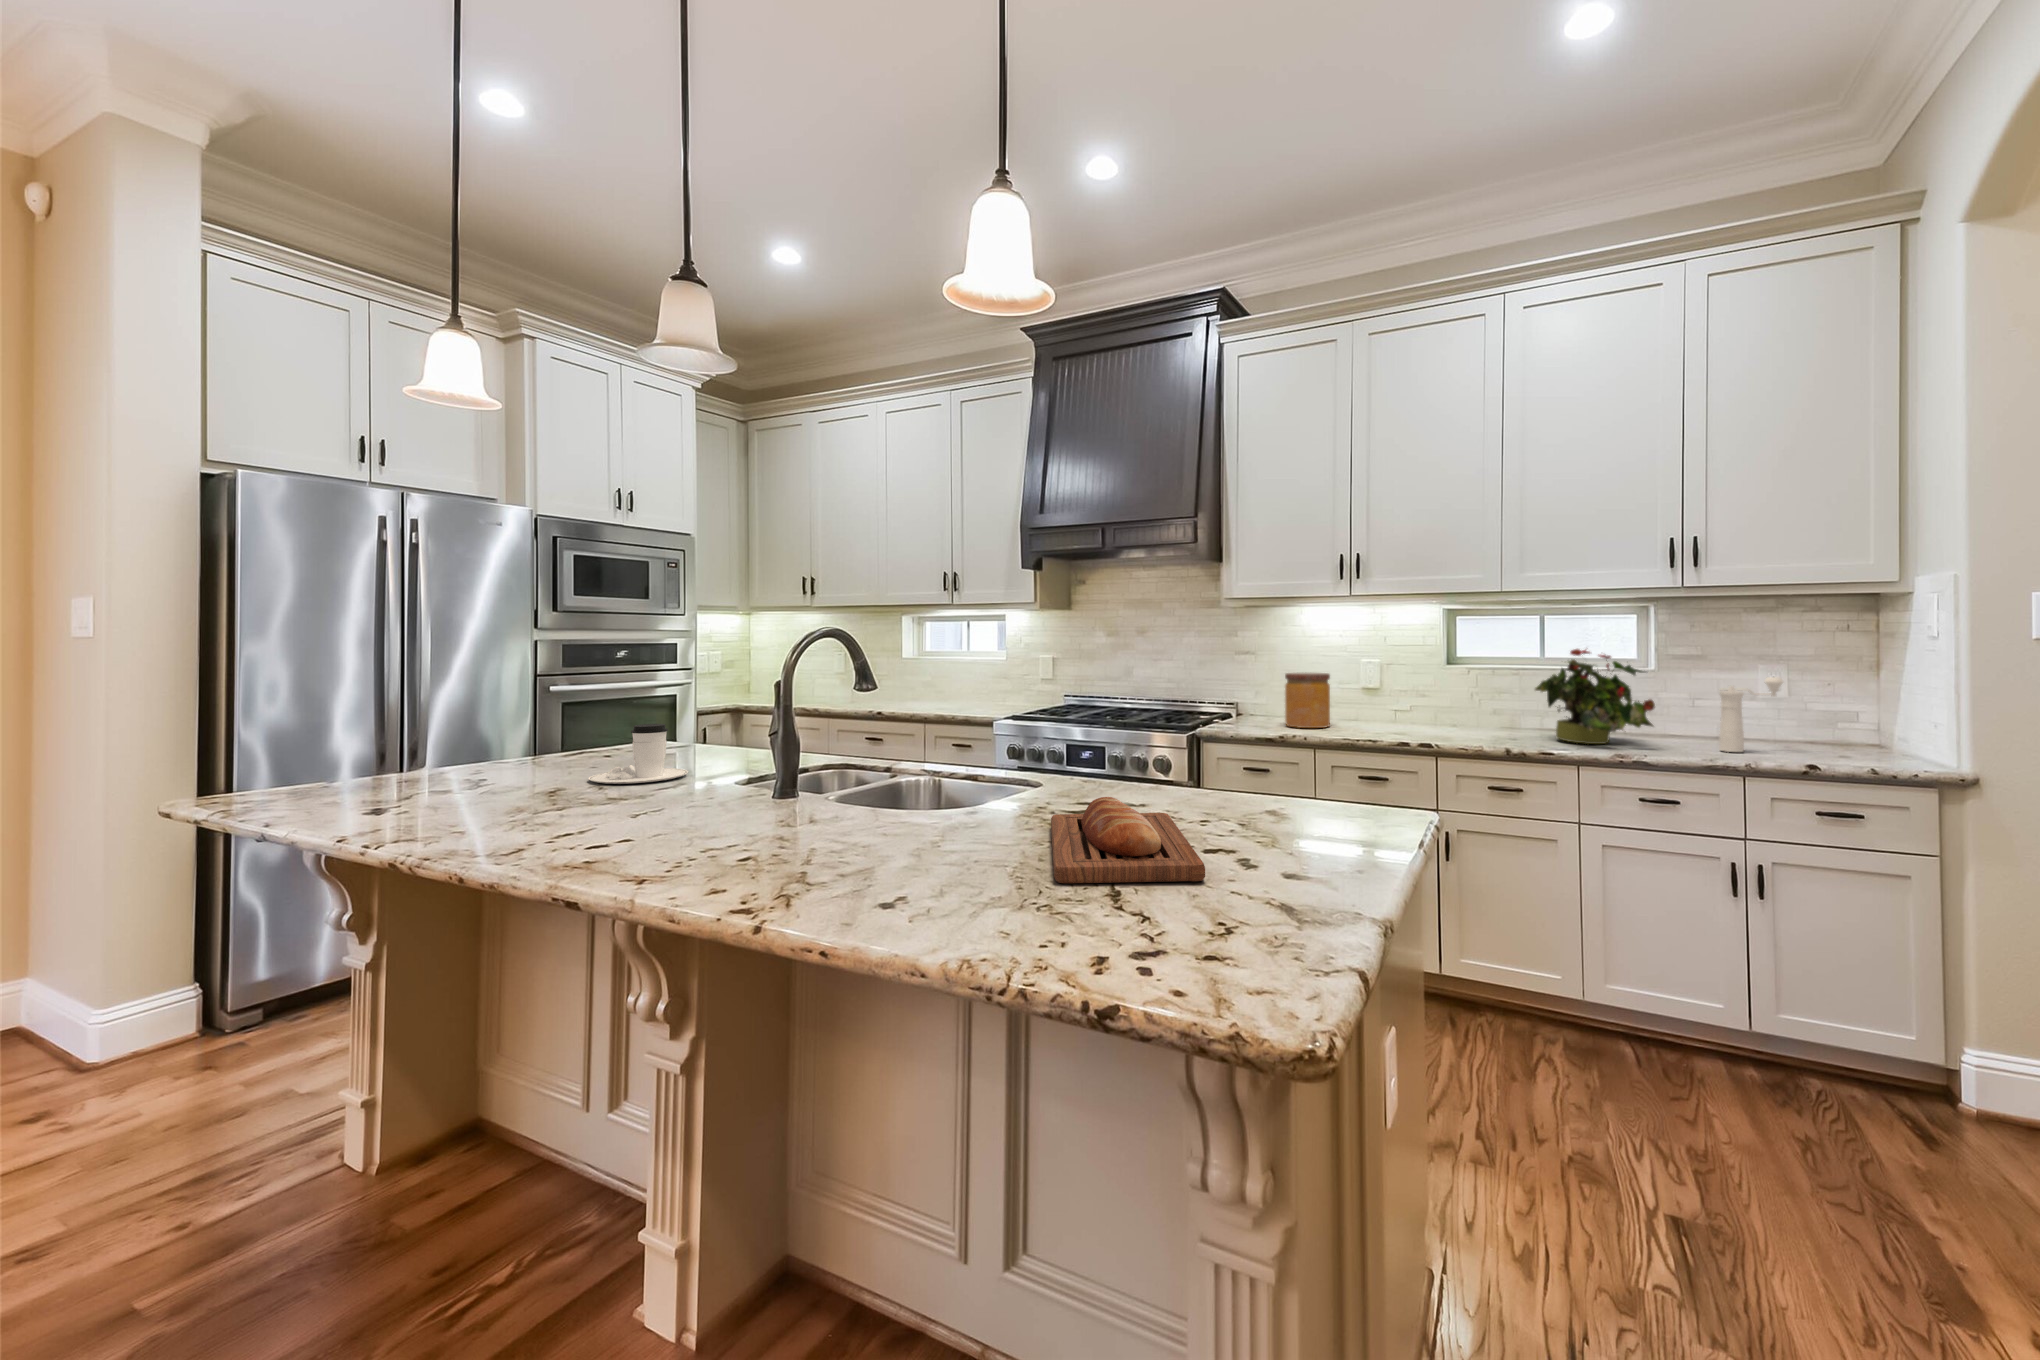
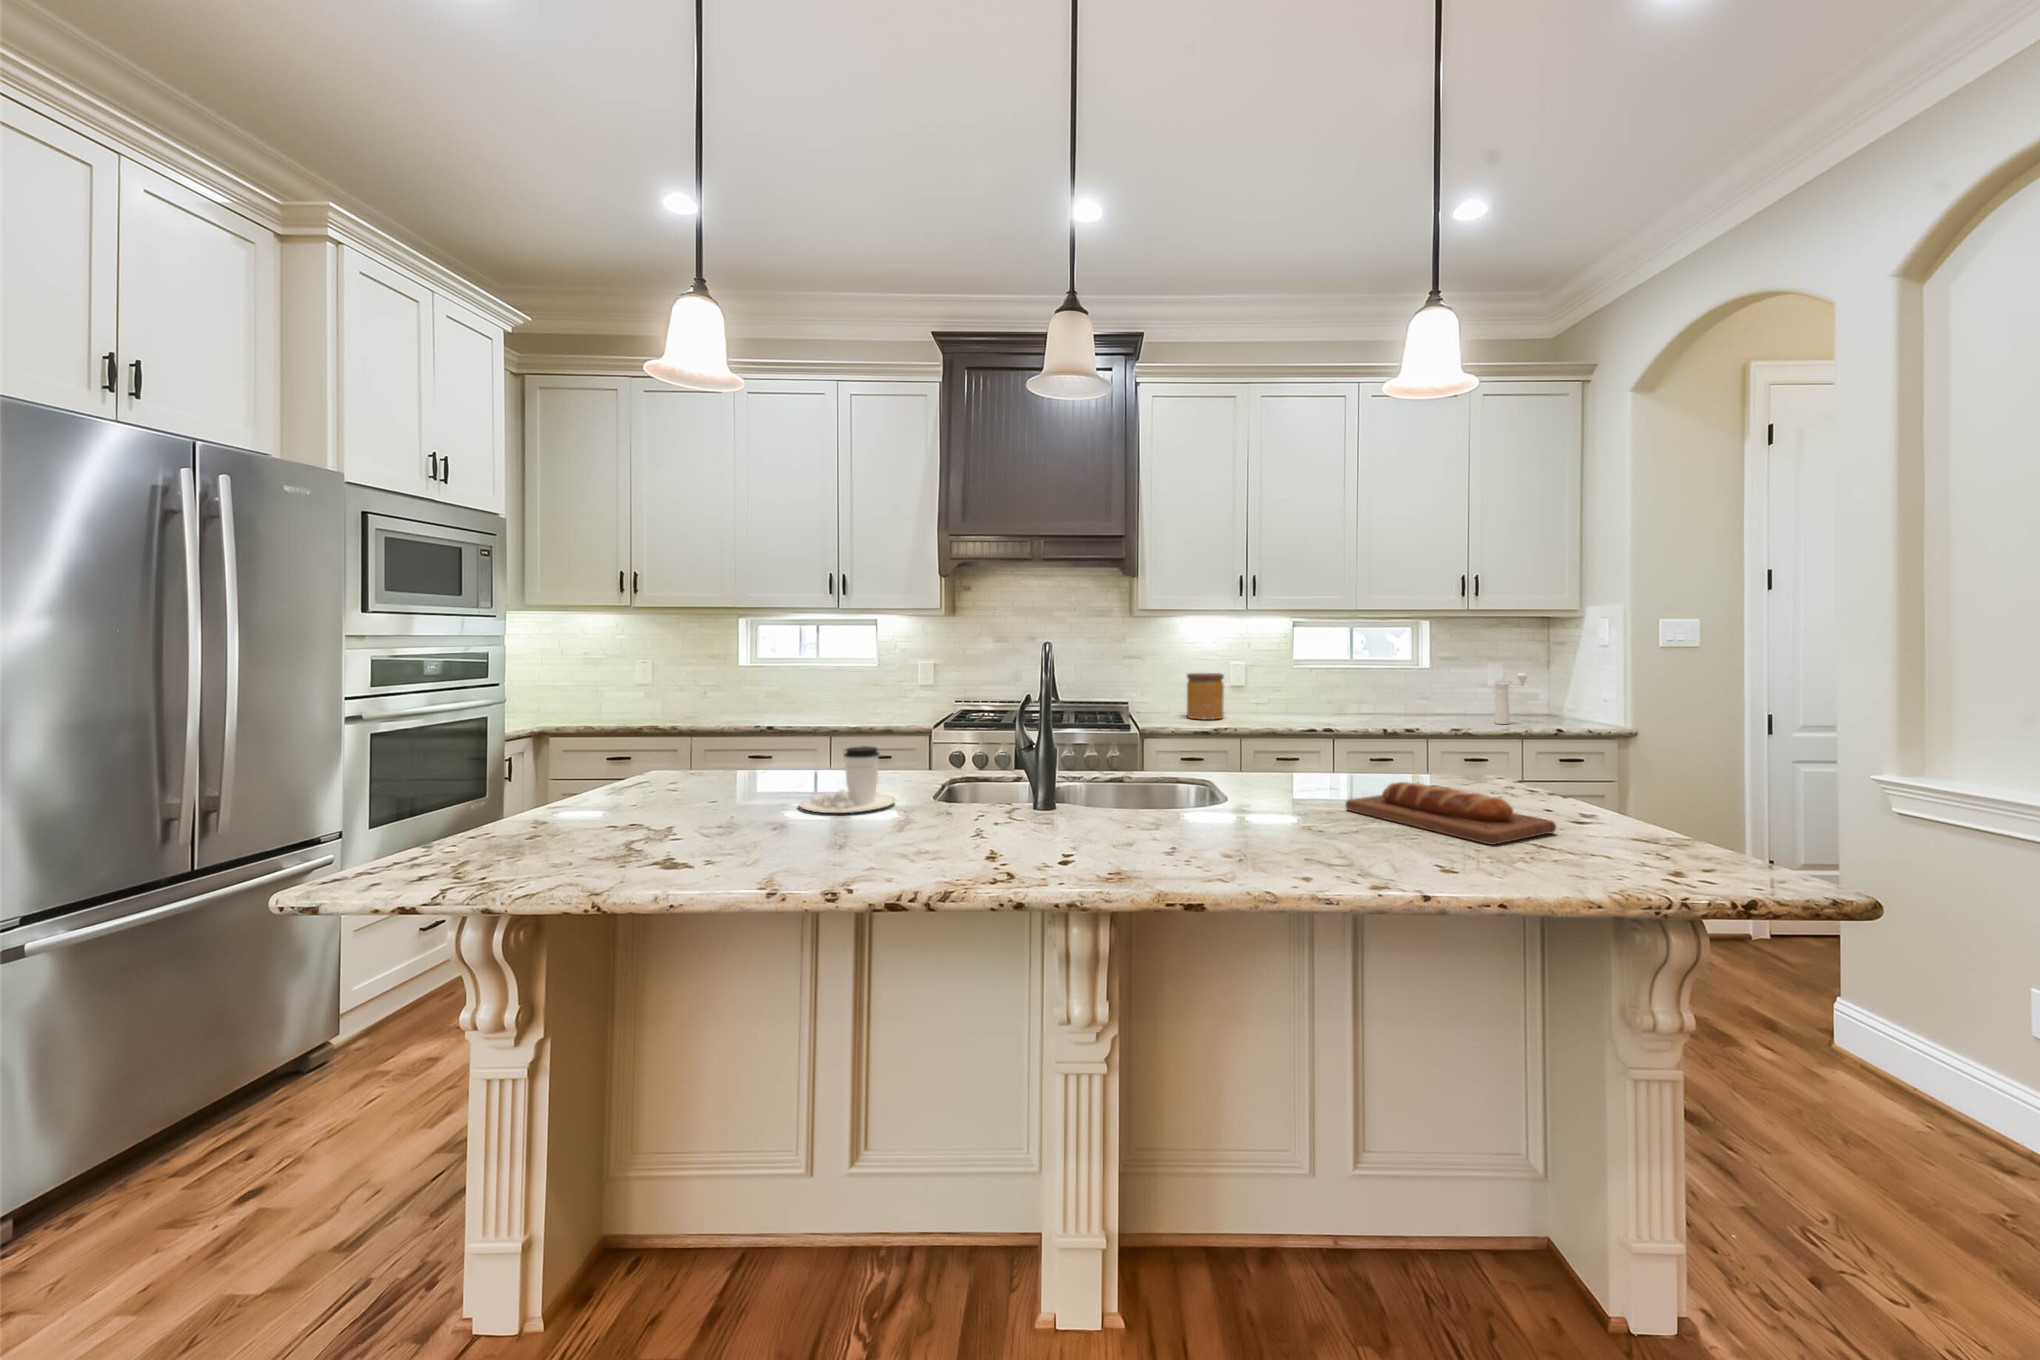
potted plant: present [1535,649,1655,744] -> none [1375,652,1463,723]

